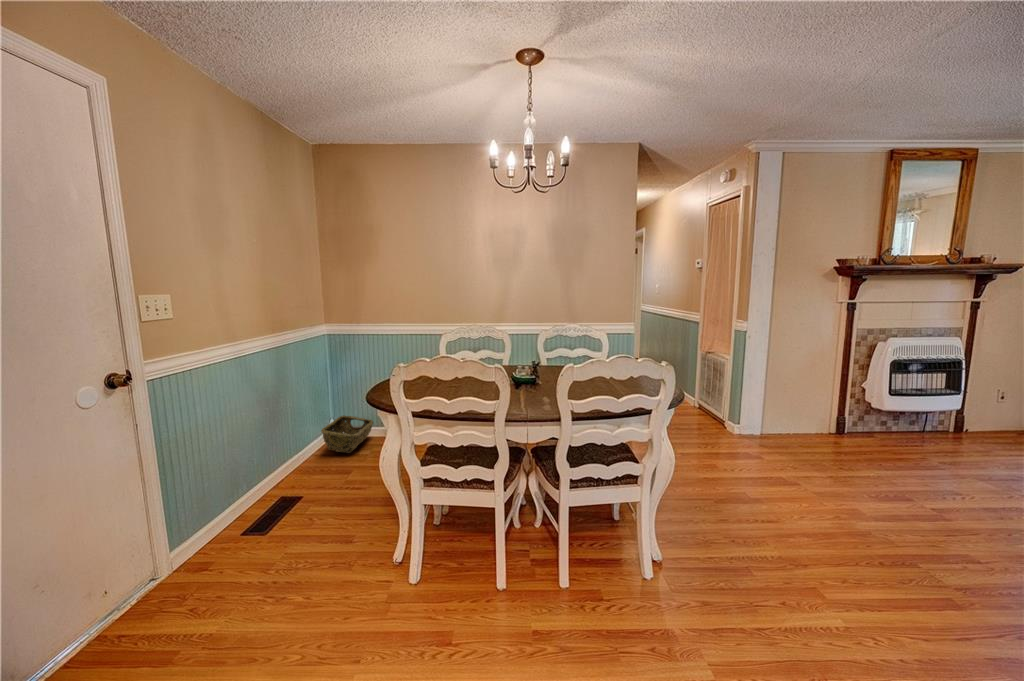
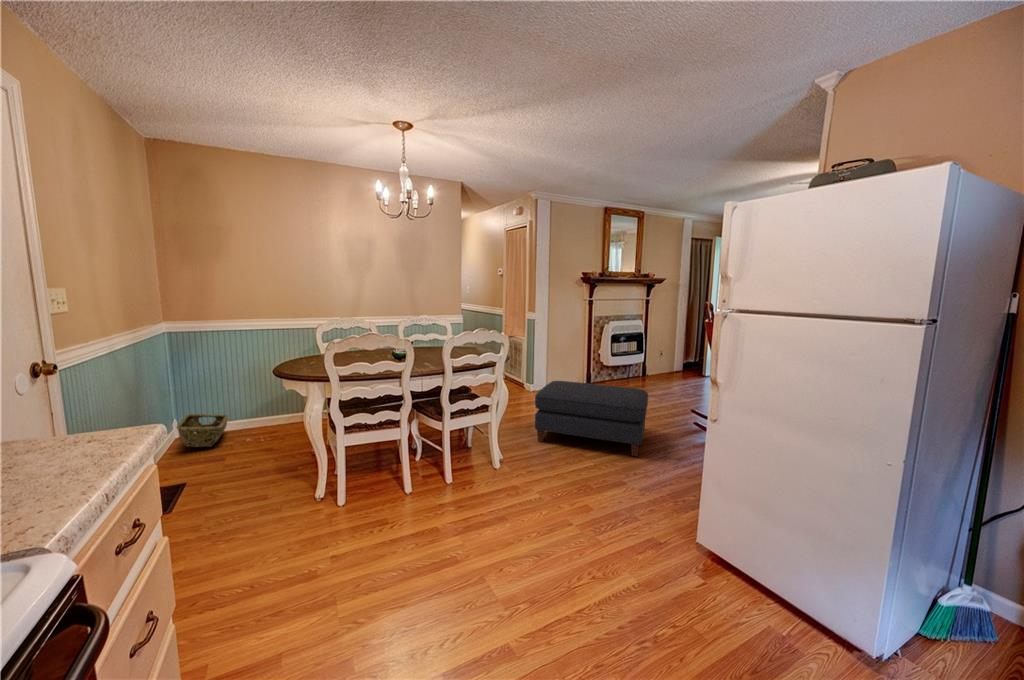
ottoman: none [726,436,1002,642] -> present [535,381,648,457]

